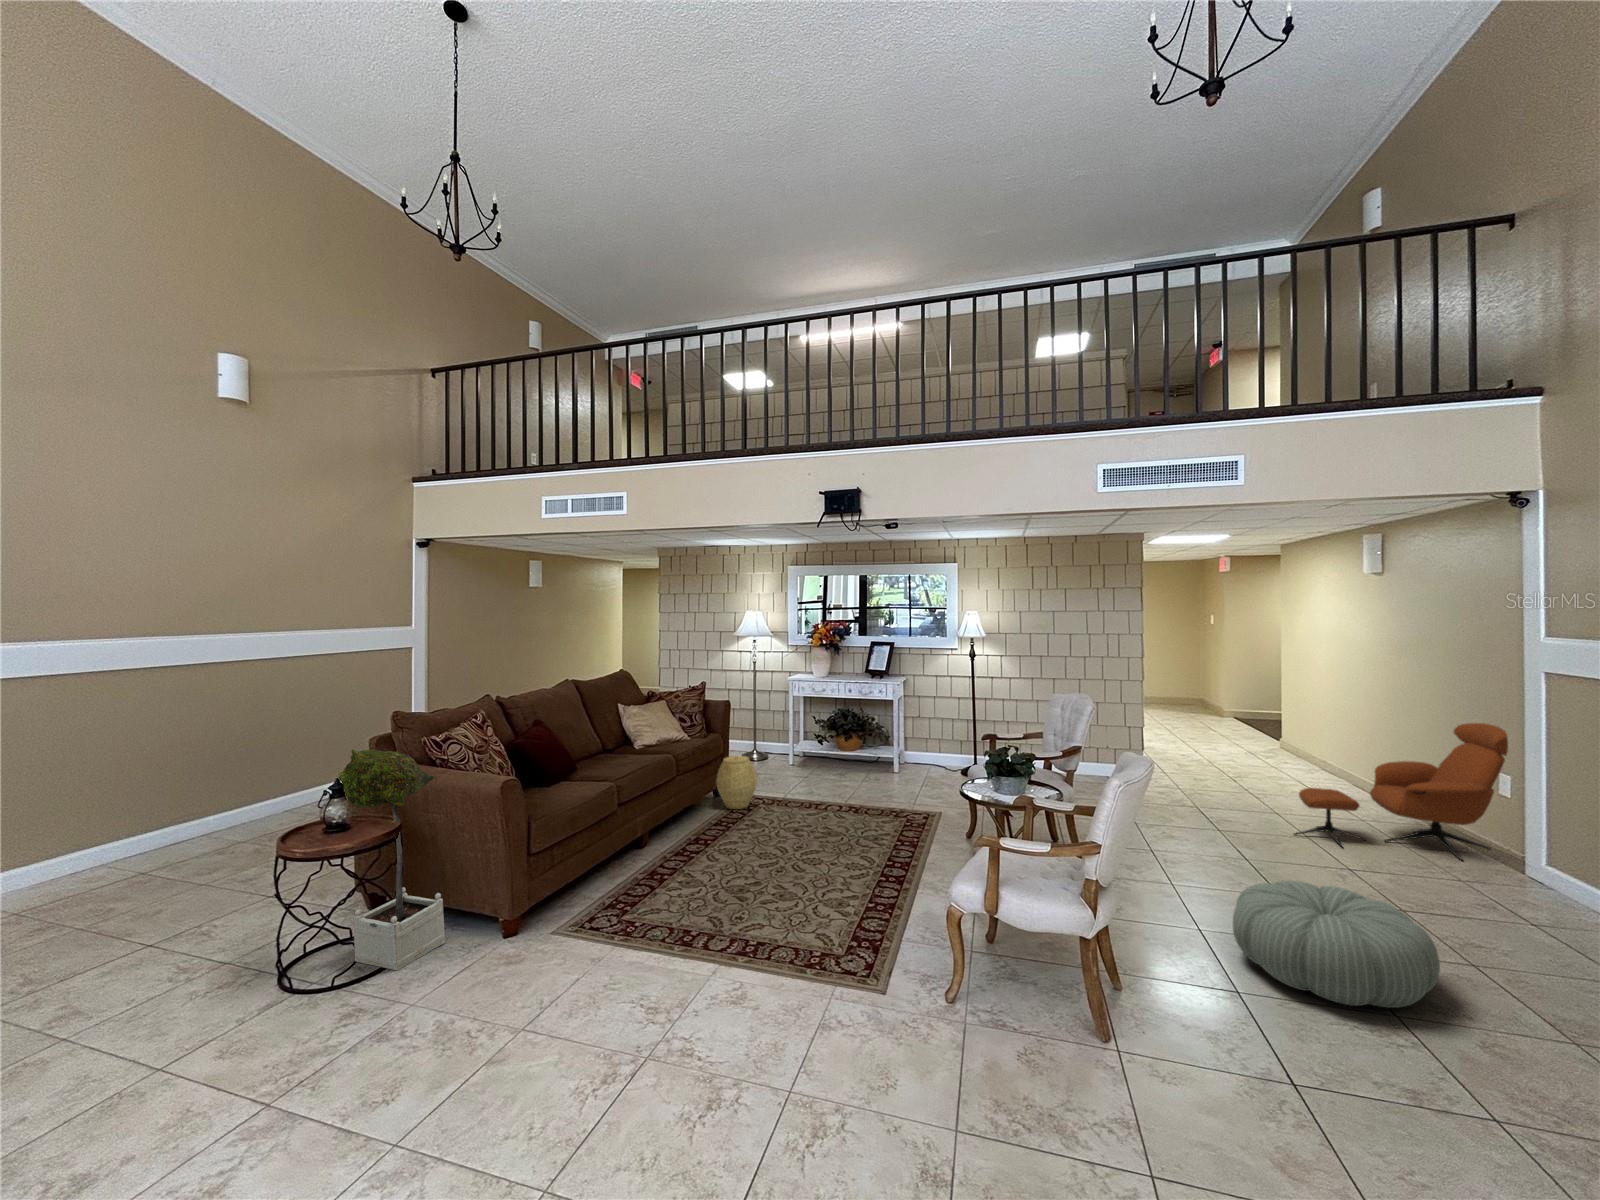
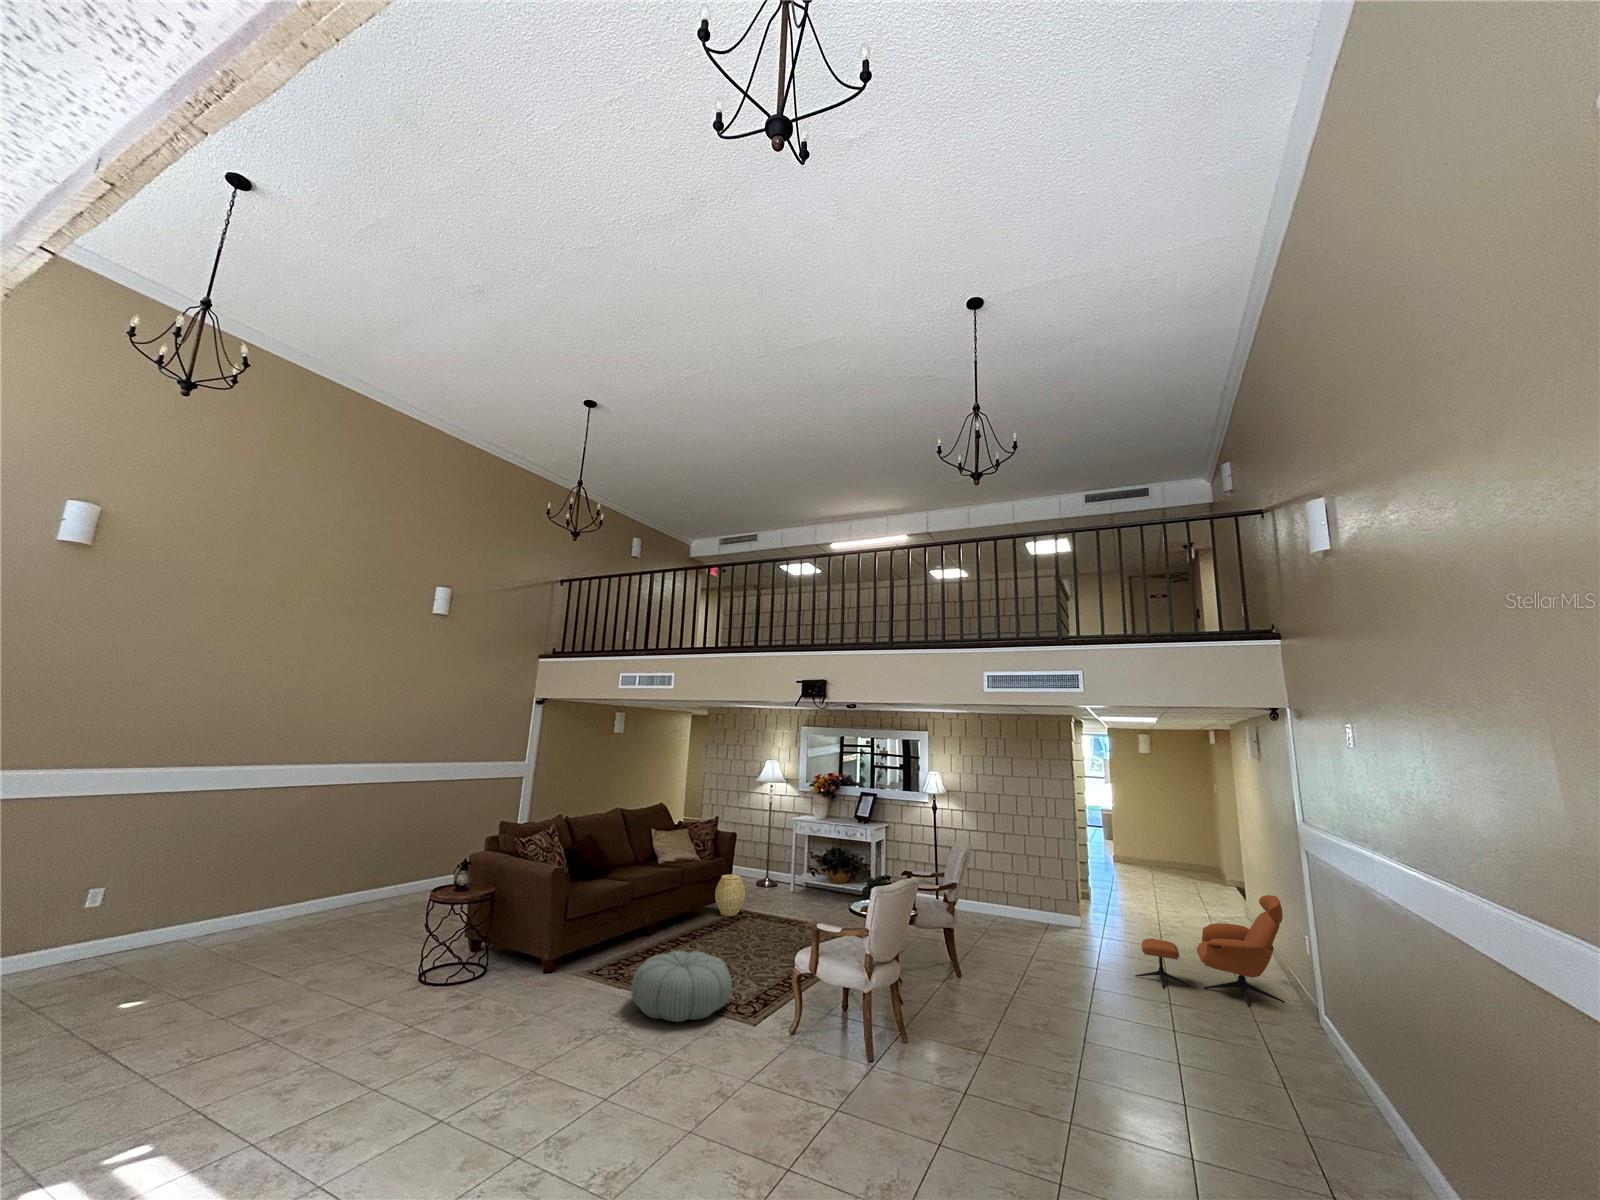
potted tree: present [338,749,445,970] -> none [458,840,519,981]
pouf: present [1233,880,1440,1008] -> present [631,951,731,1022]

